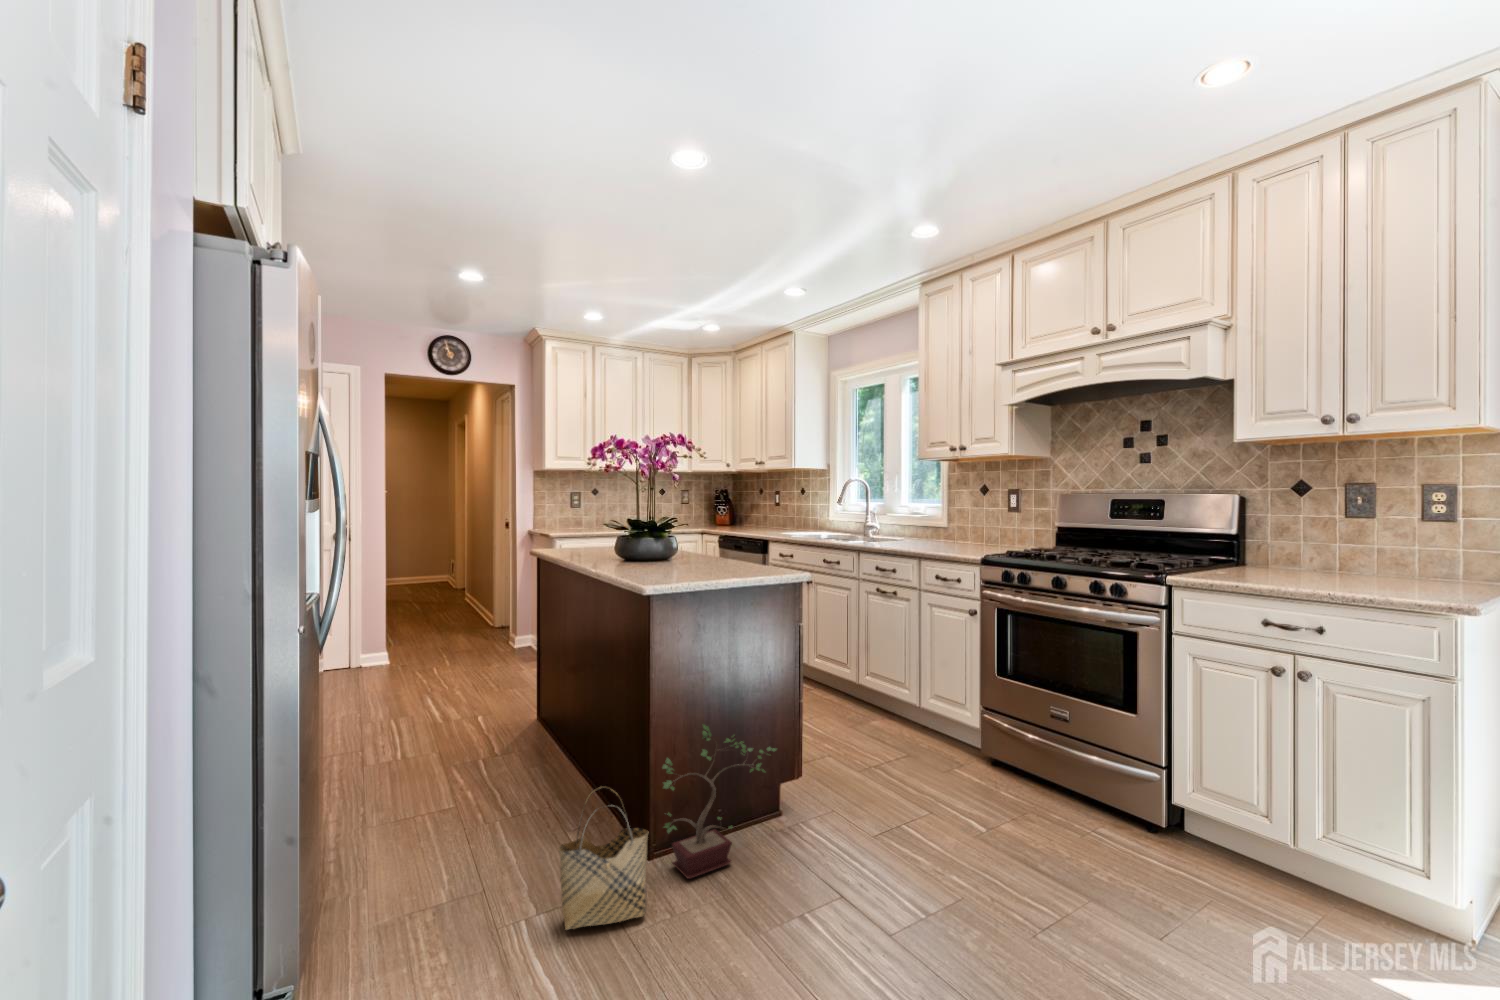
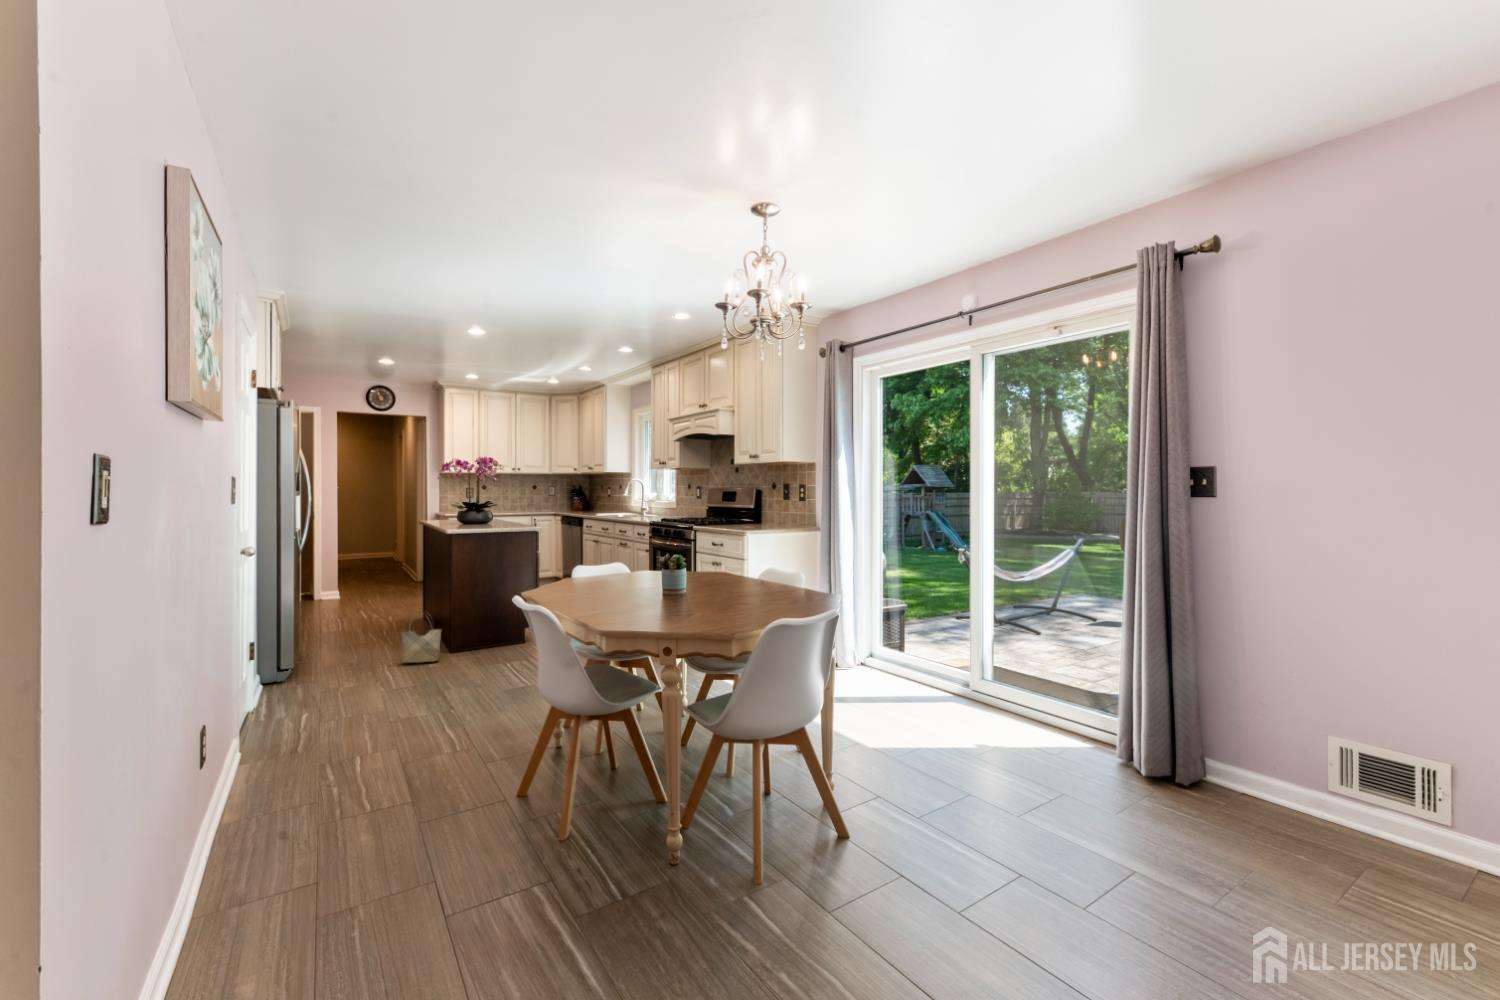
potted plant: present [663,725,776,879] -> none [451,591,512,655]

